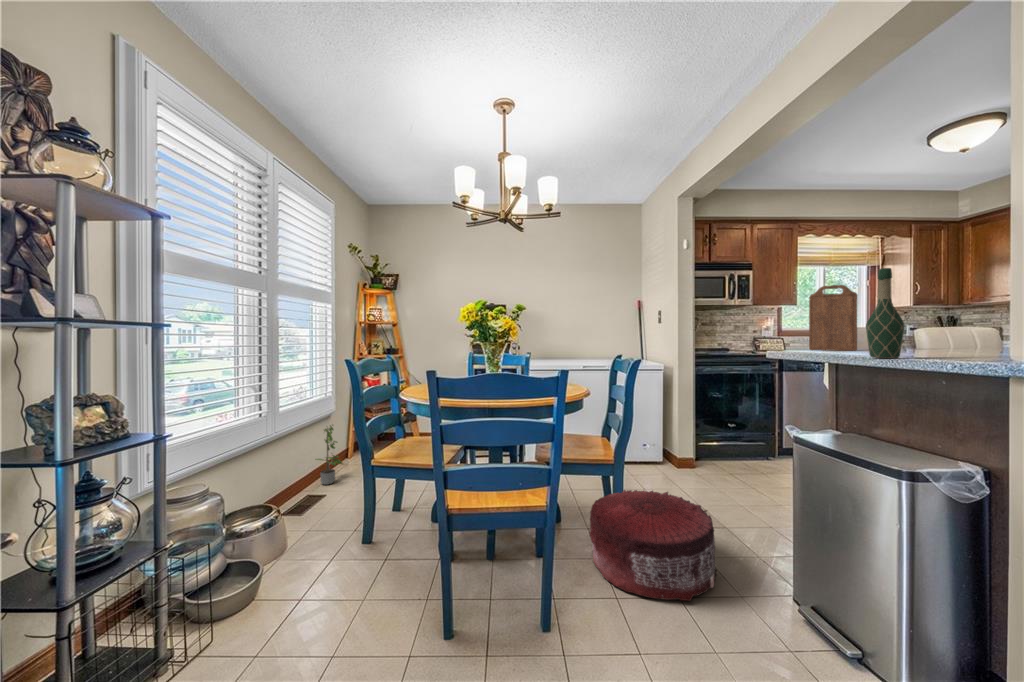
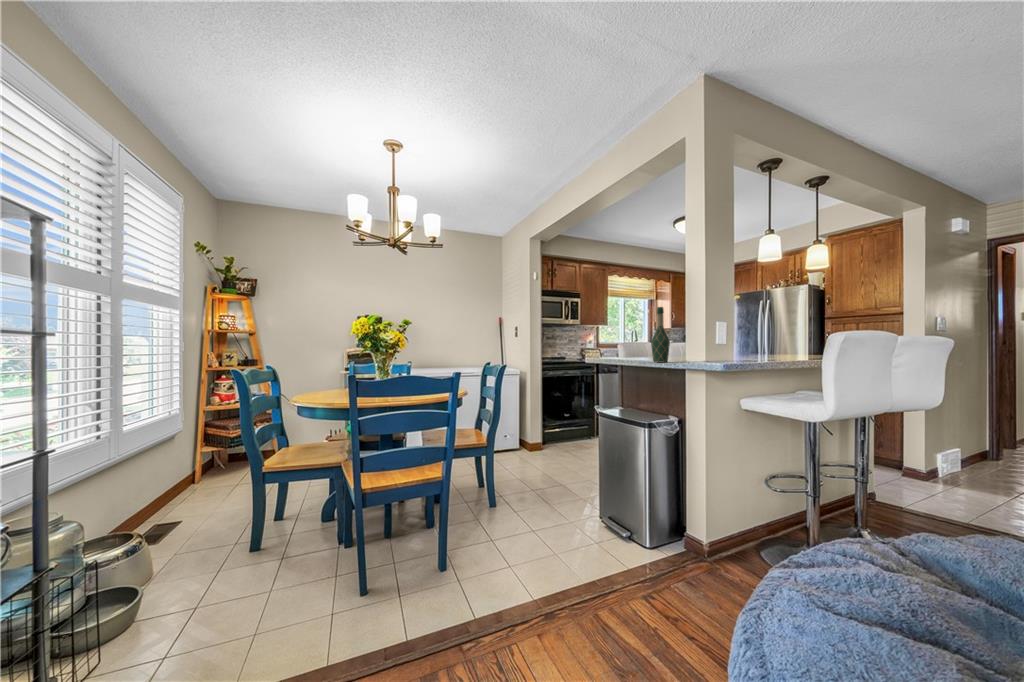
cutting board: present [809,285,858,351] -> none [619,313,646,358]
potted plant: present [316,425,343,485] -> none [161,441,198,511]
pouf: present [590,490,717,601] -> none [472,469,565,548]

